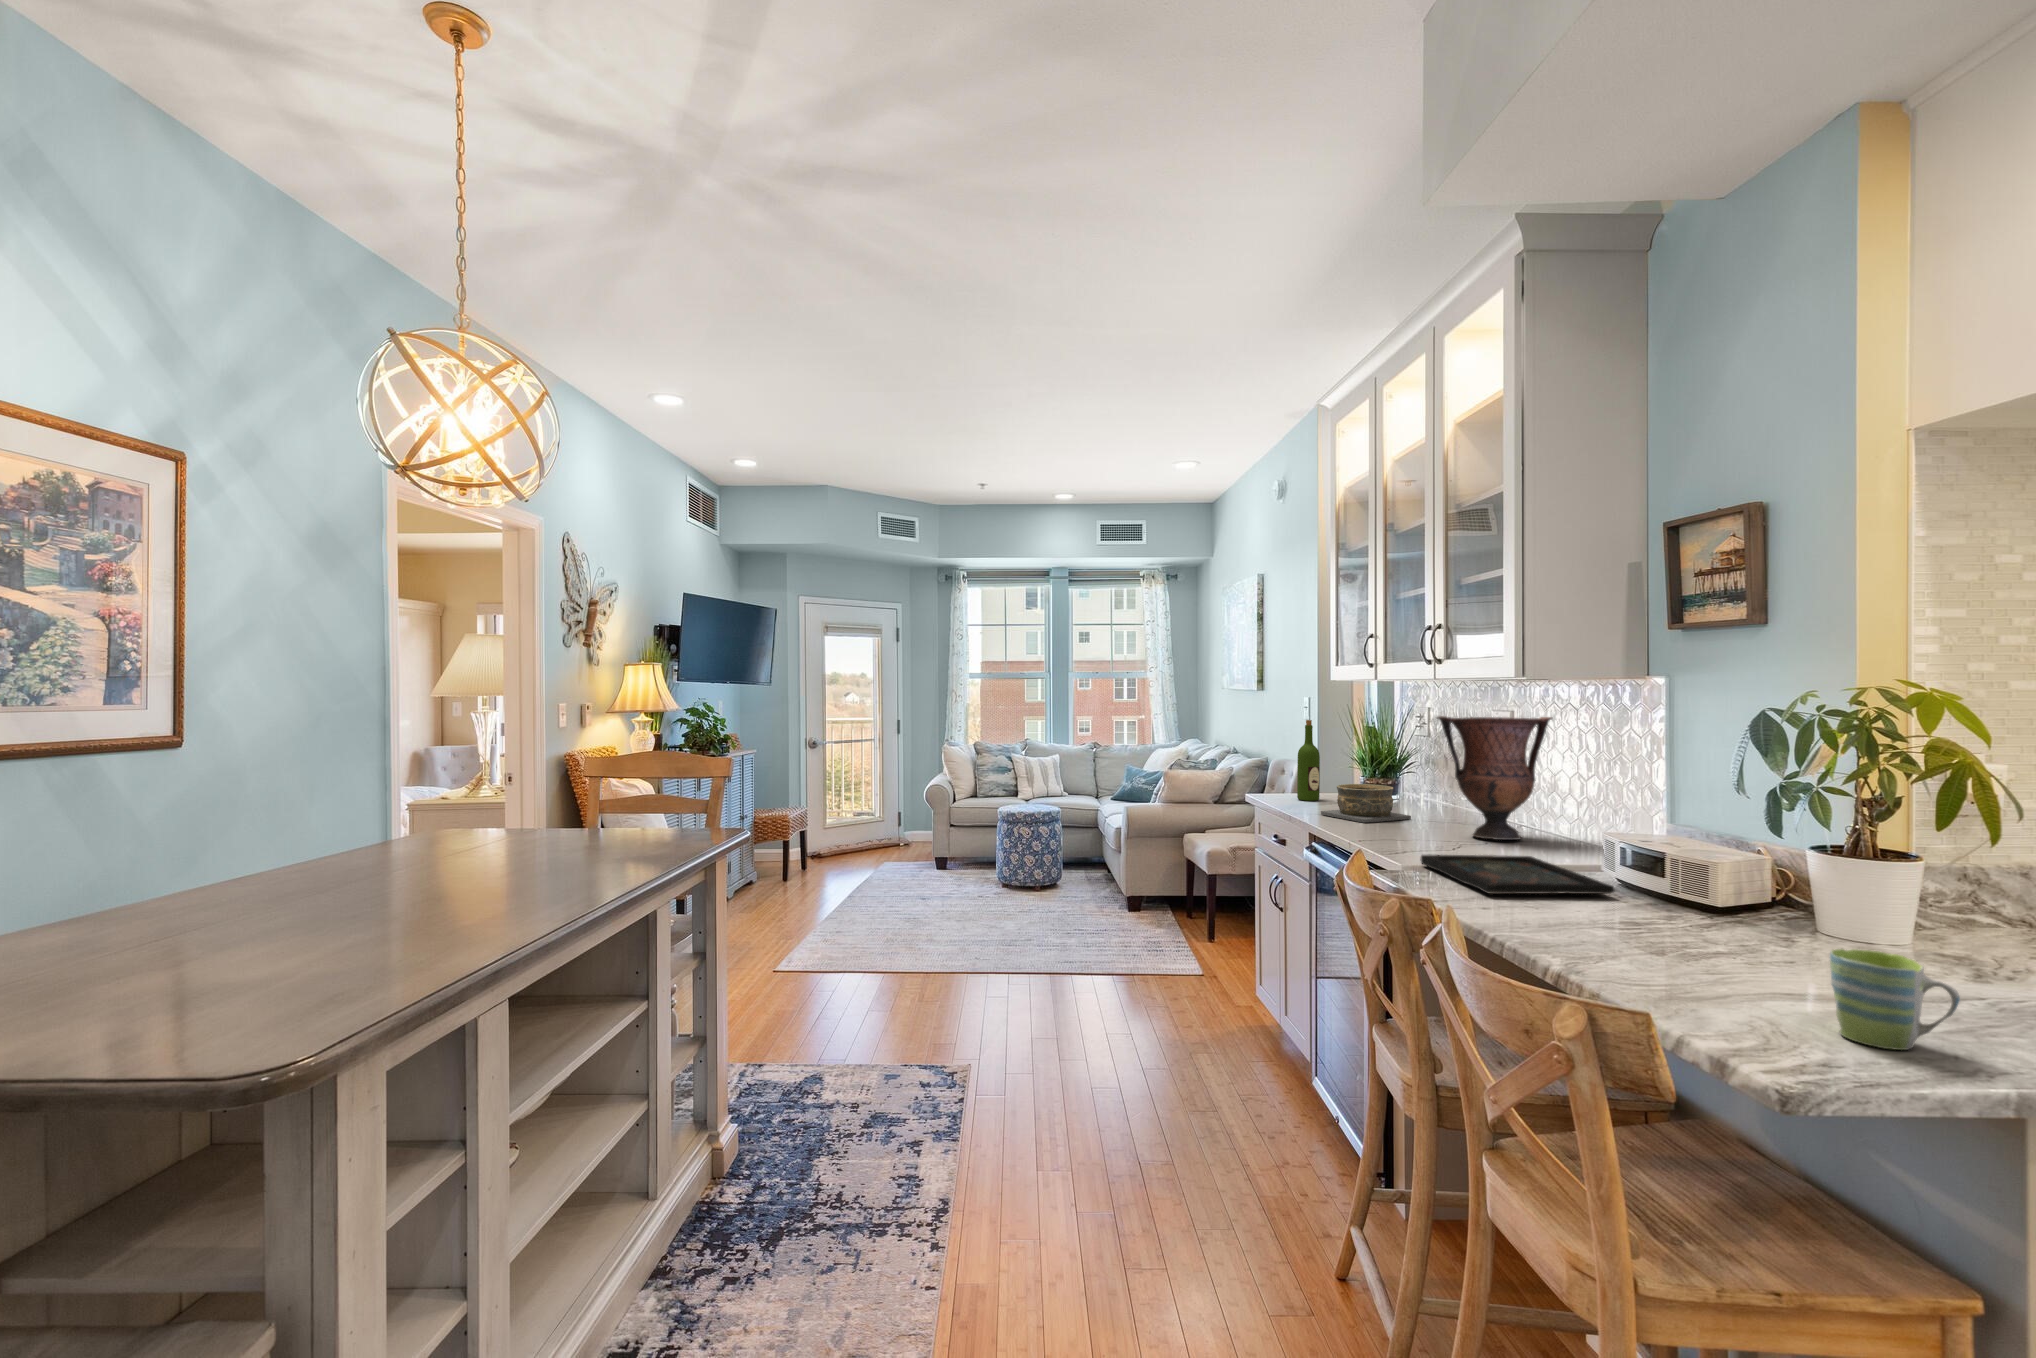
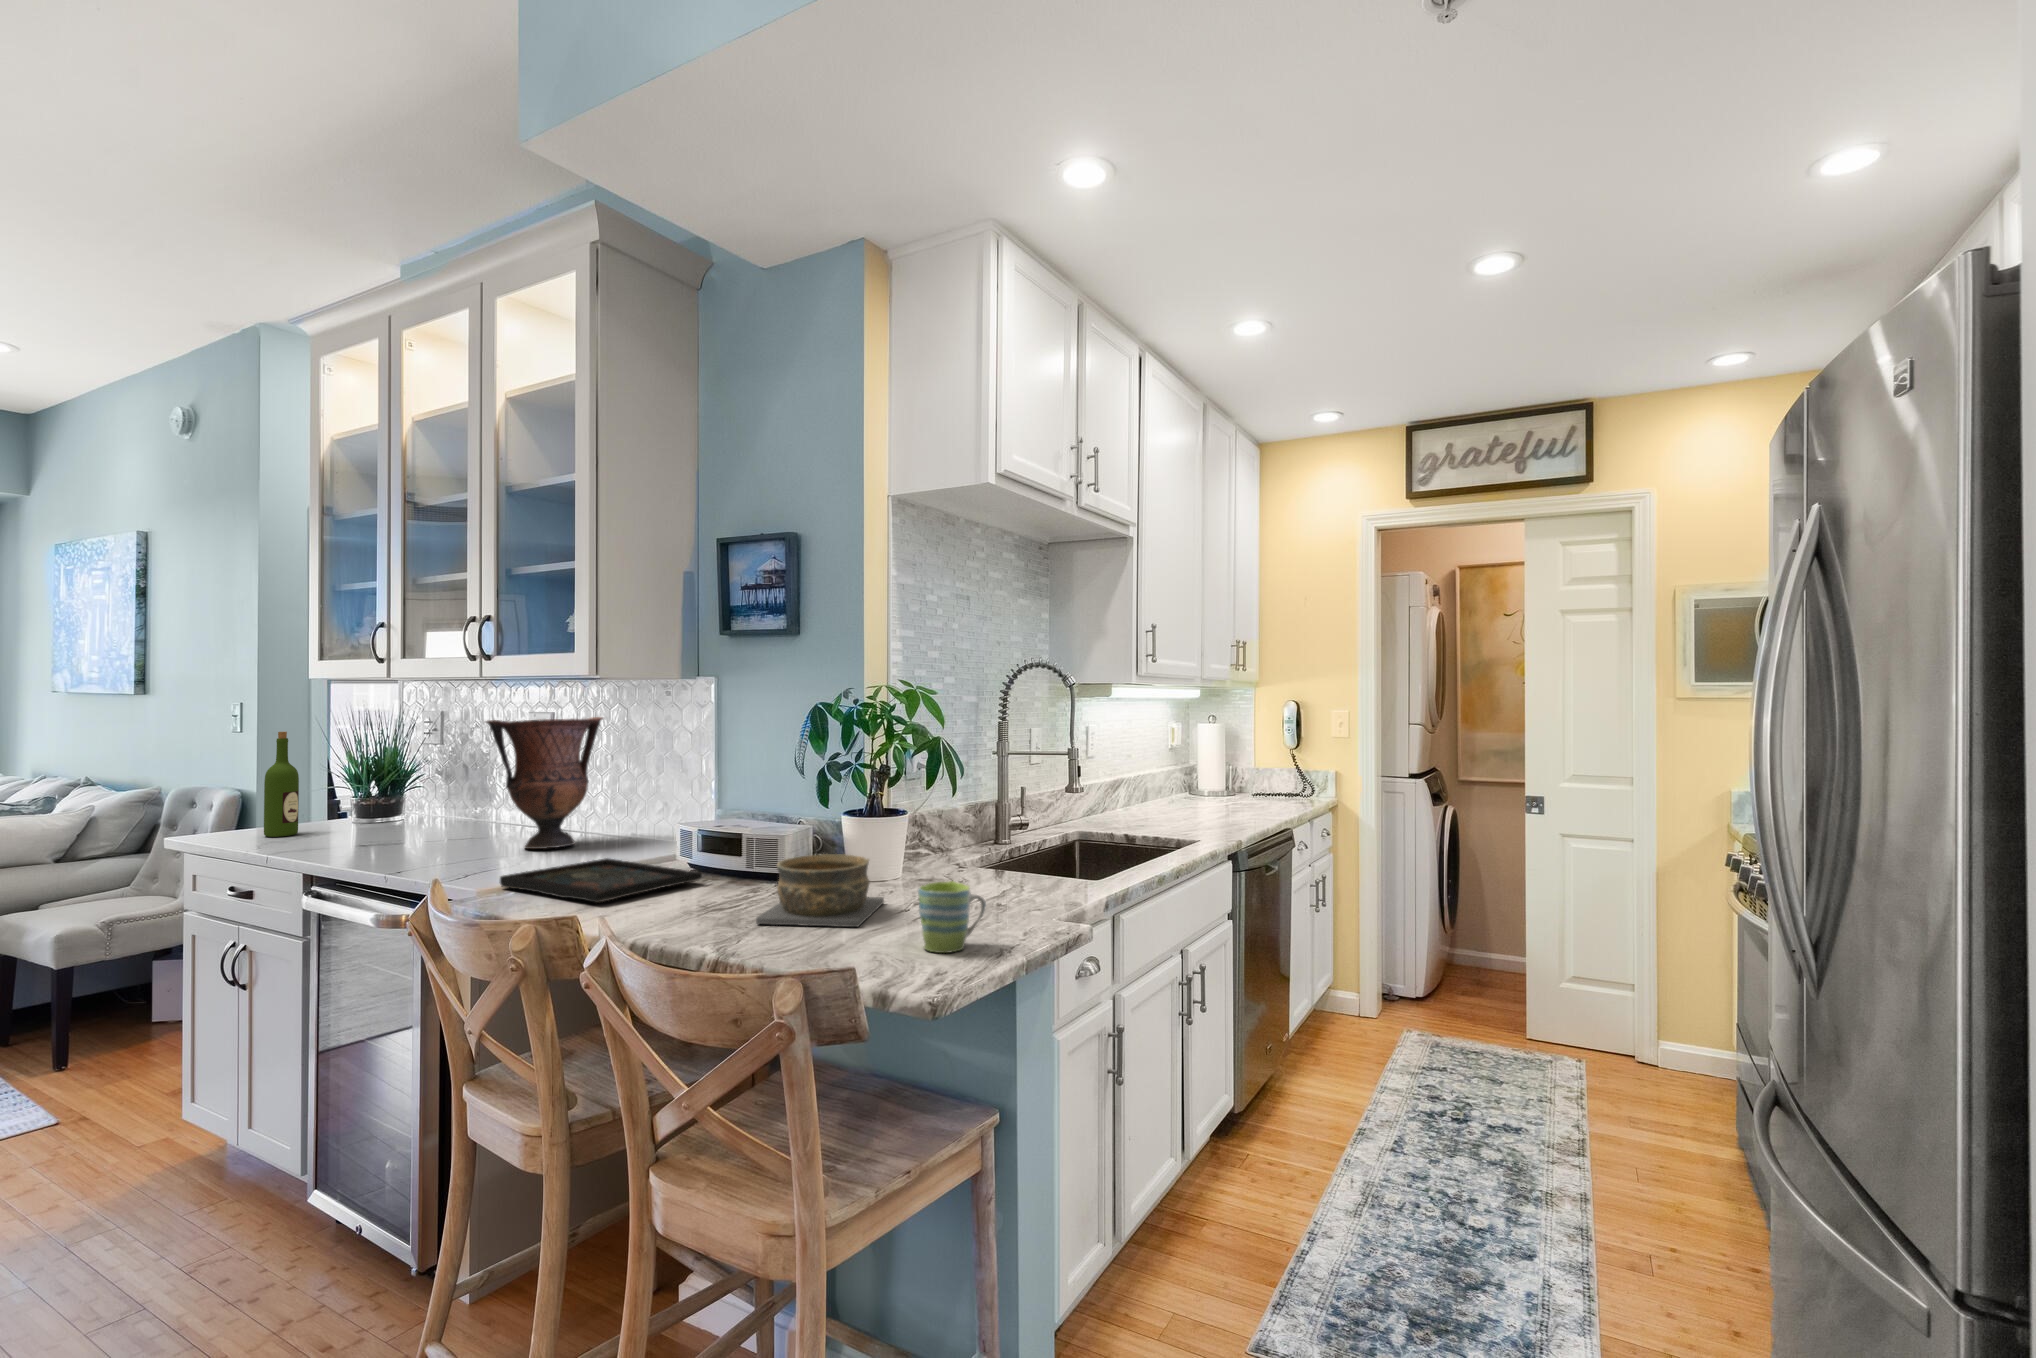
bowl: present [1321,784,1411,823] -> present [756,854,884,927]

